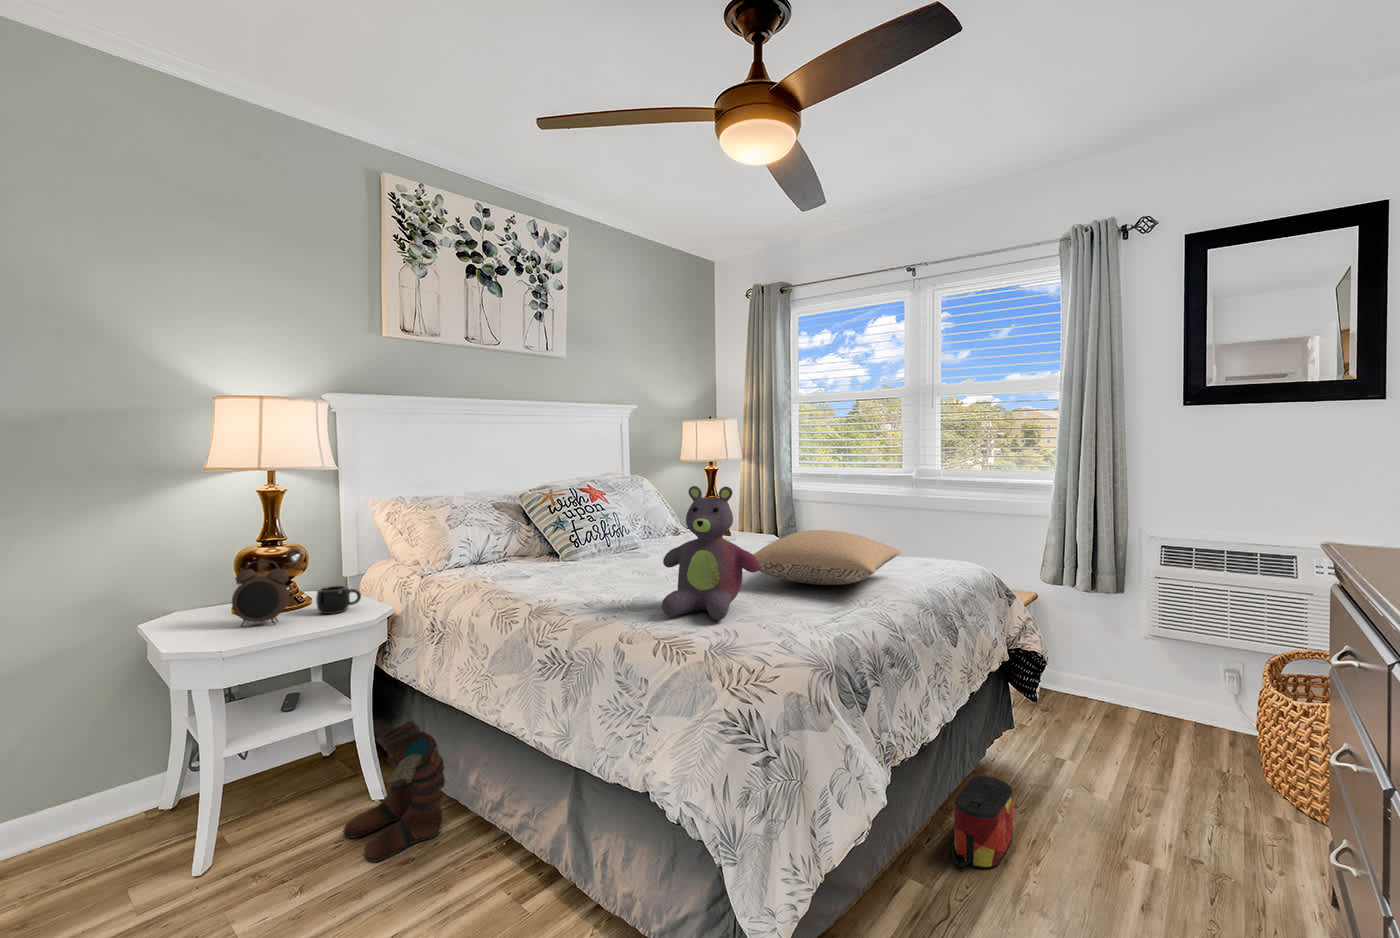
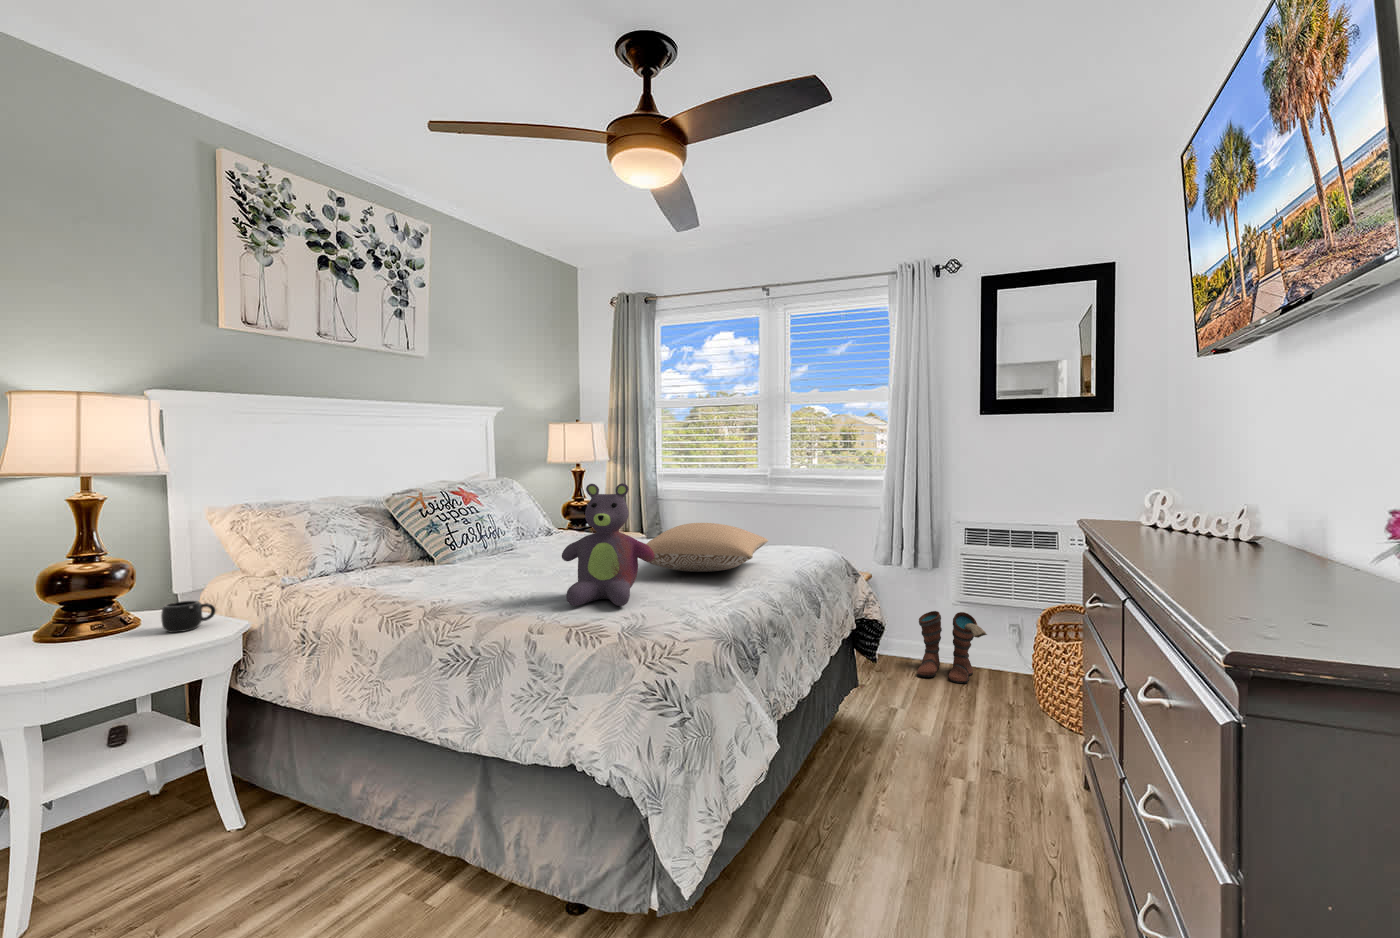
alarm clock: present [232,560,289,626] -> none [56,576,129,652]
boots: present [343,721,446,862] -> present [917,611,987,683]
bag: present [952,776,1013,869] -> none [818,728,864,804]

